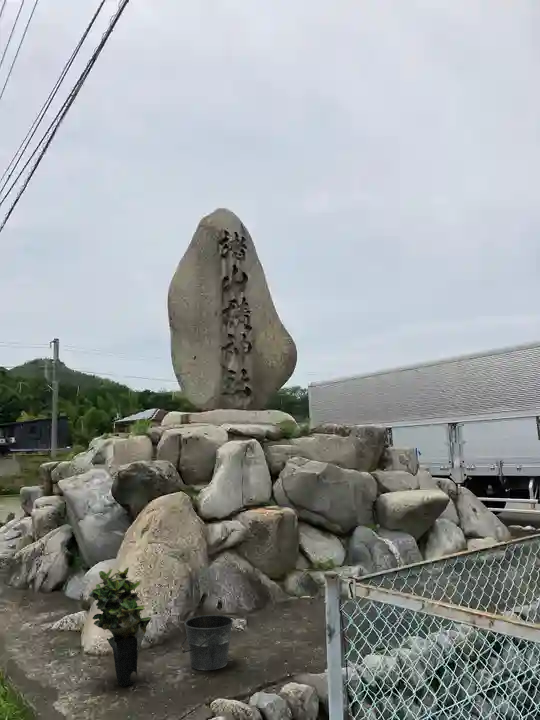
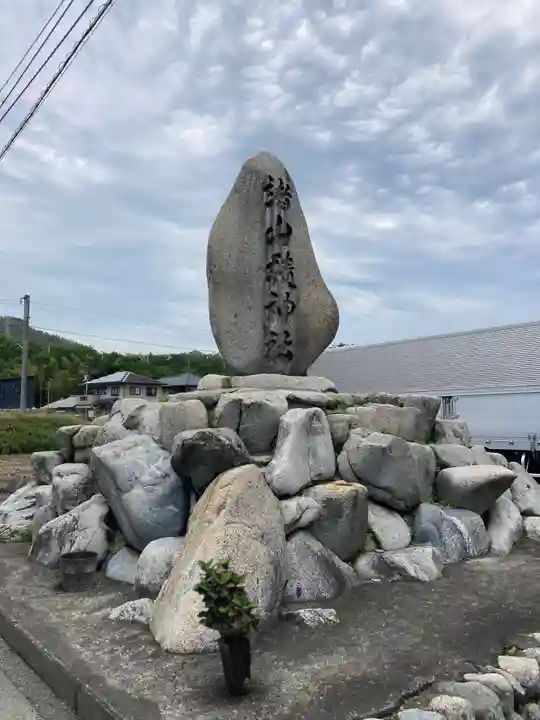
bucket: present [180,615,233,670] -> present [55,551,99,592]

